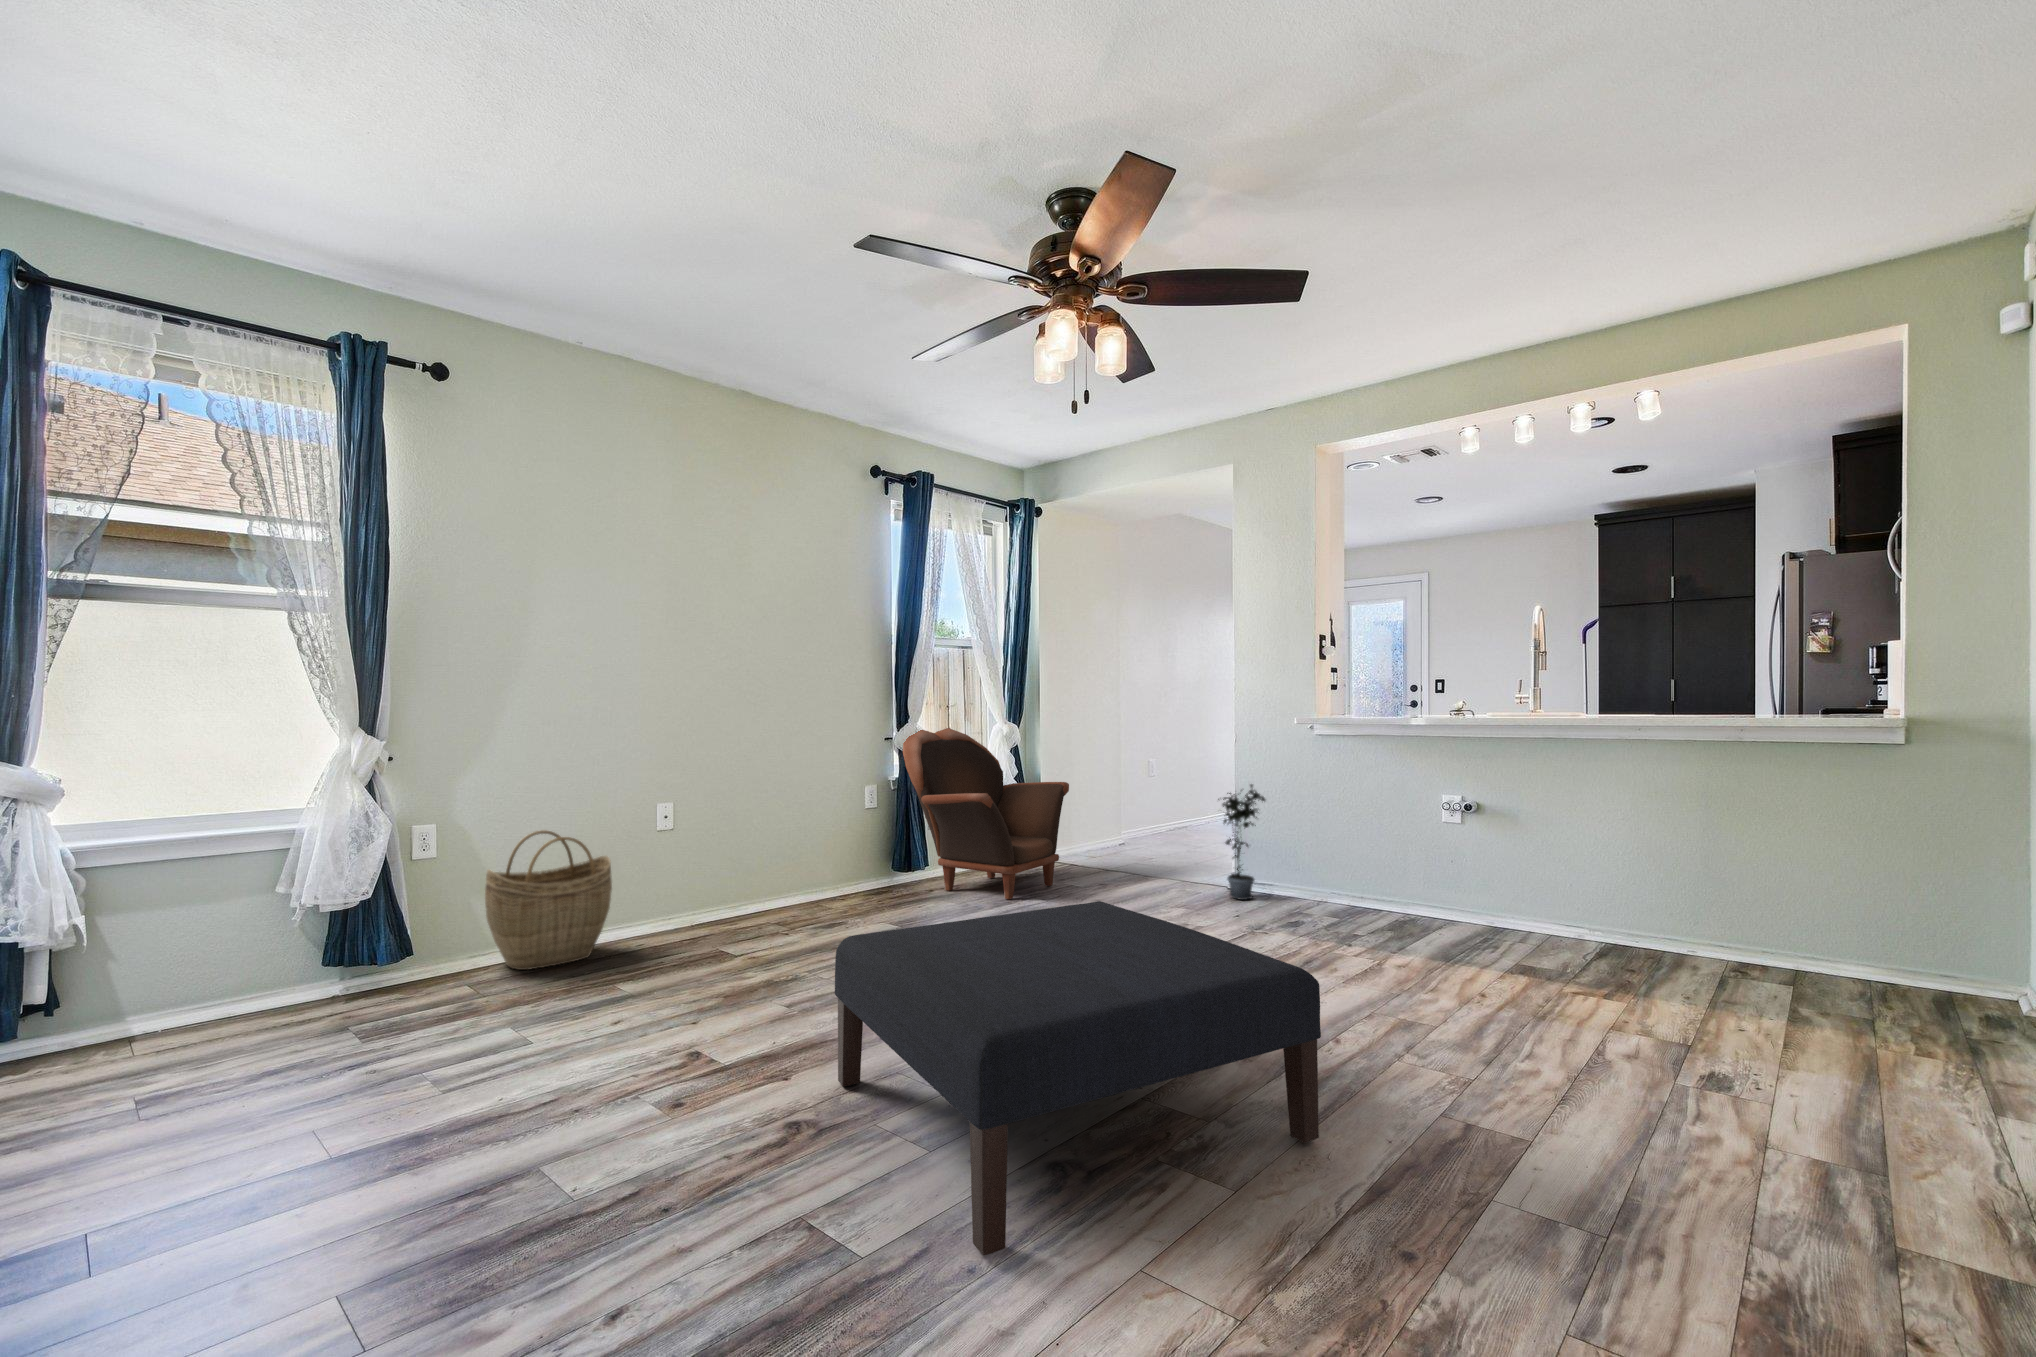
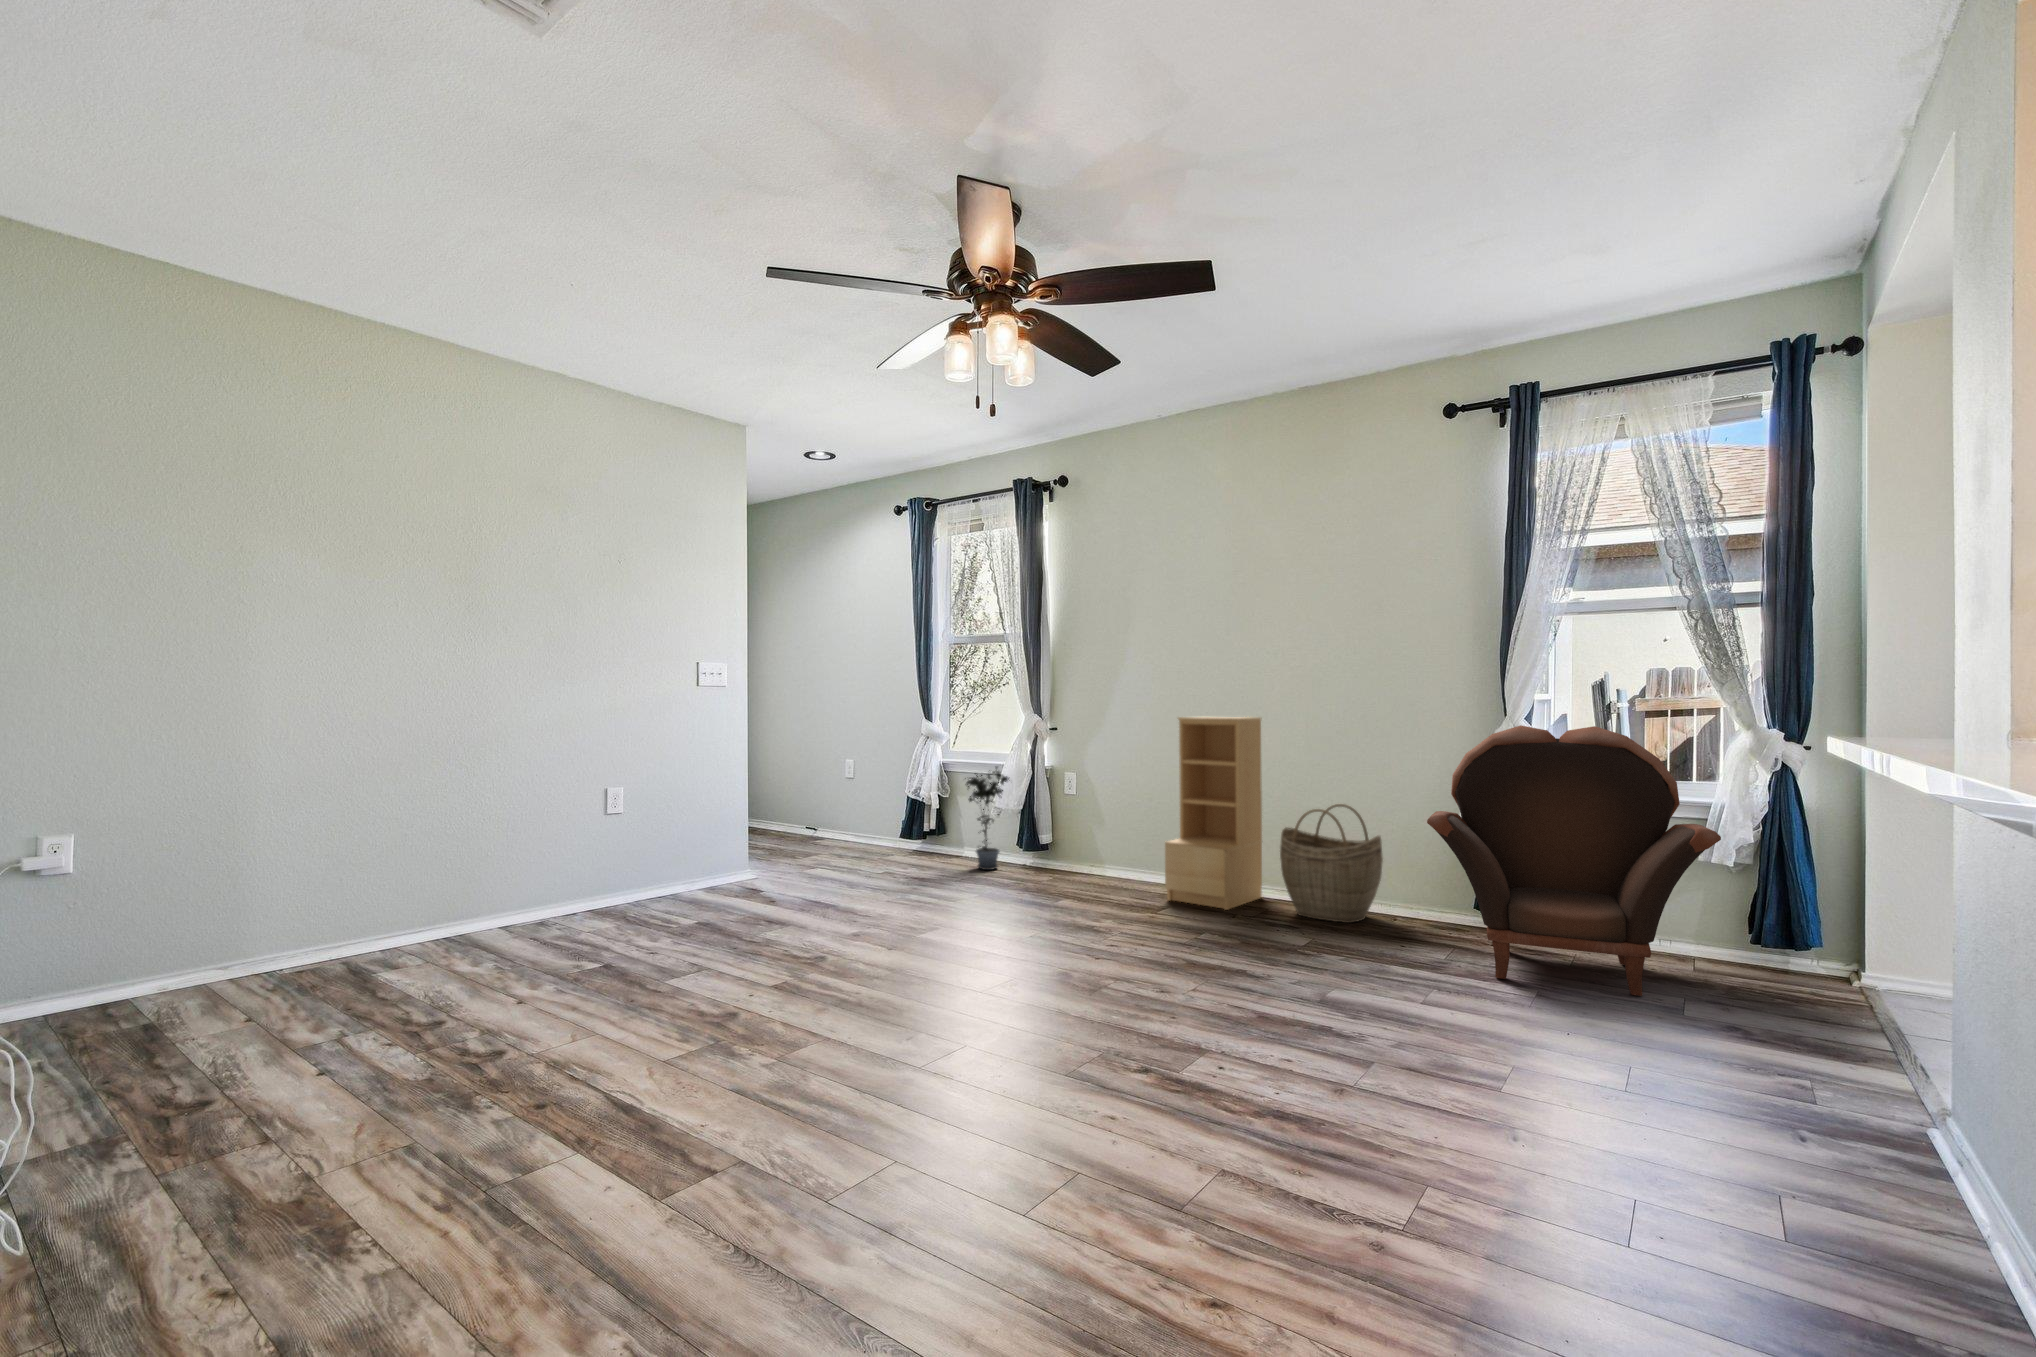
bookshelf: none [652,730,760,945] -> present [1165,717,1262,910]
potted plant: present [1218,784,1265,900] -> present [965,767,1009,870]
woven basket: present [485,830,612,970] -> present [1280,804,1383,923]
ottoman: present [835,901,1321,1256] -> none [636,860,1005,1092]

